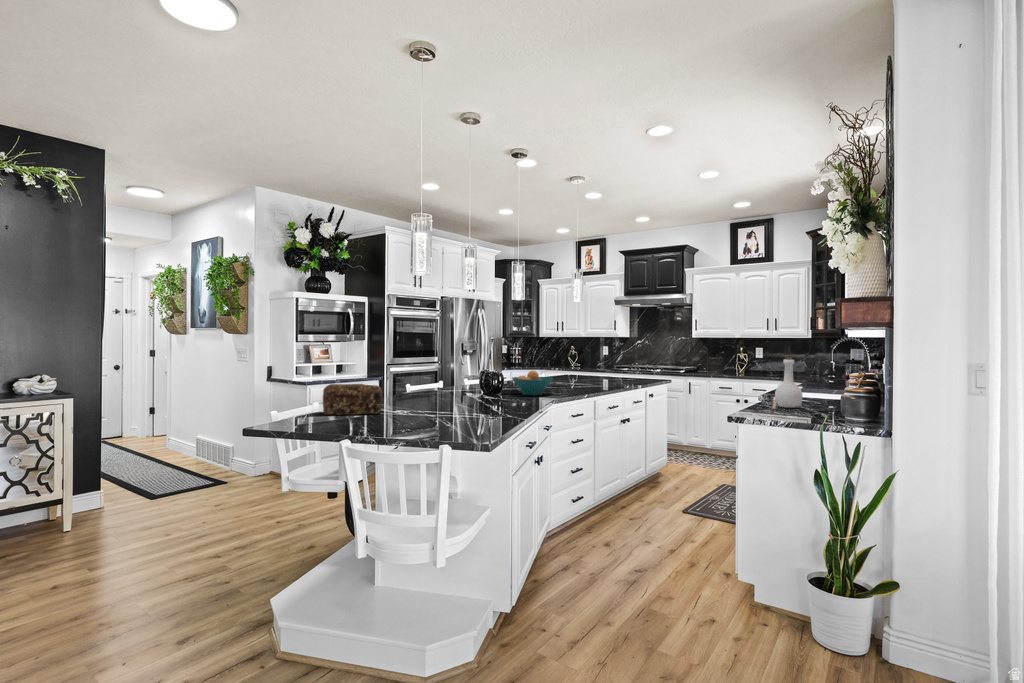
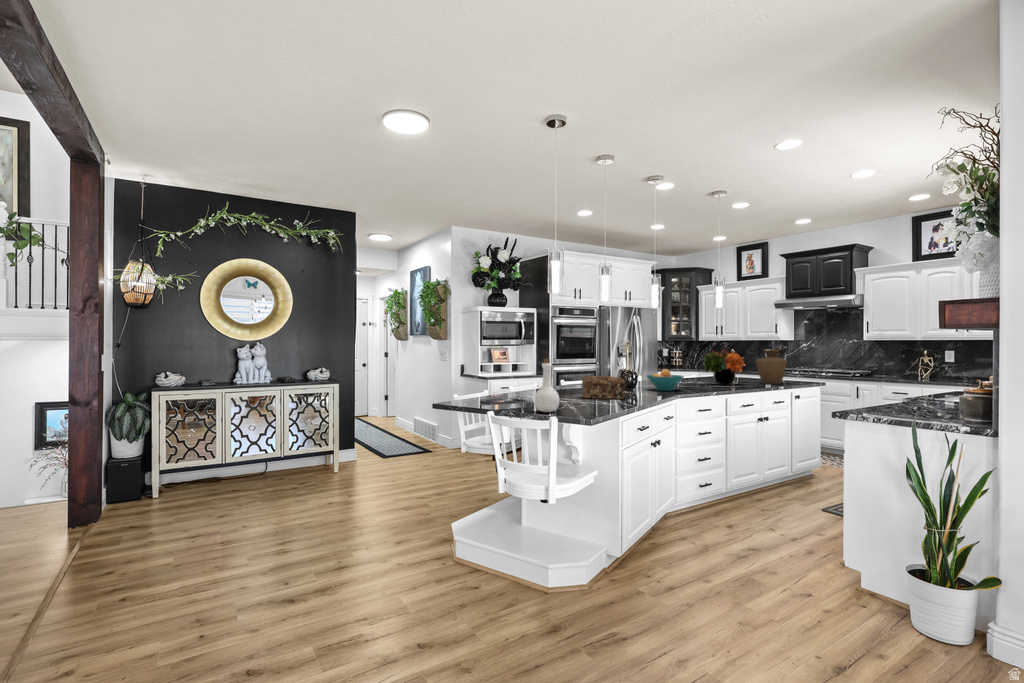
flower arrangement: none [563,347,608,386] -> present [703,349,745,385]
vase: none [614,348,644,384] -> present [756,350,787,384]
bottle: present [775,355,802,408] -> present [535,359,559,412]
bread loaf: present [323,384,382,415] -> present [582,376,625,399]

